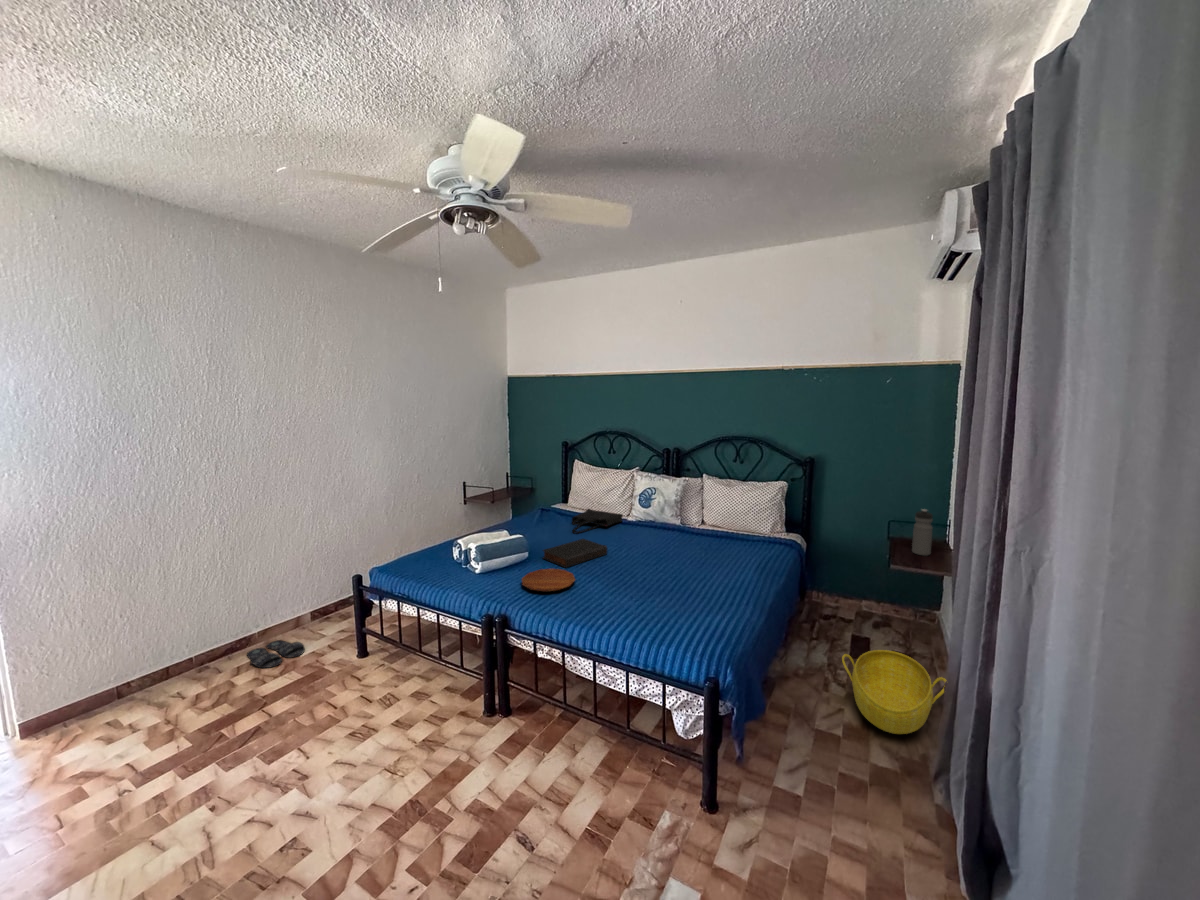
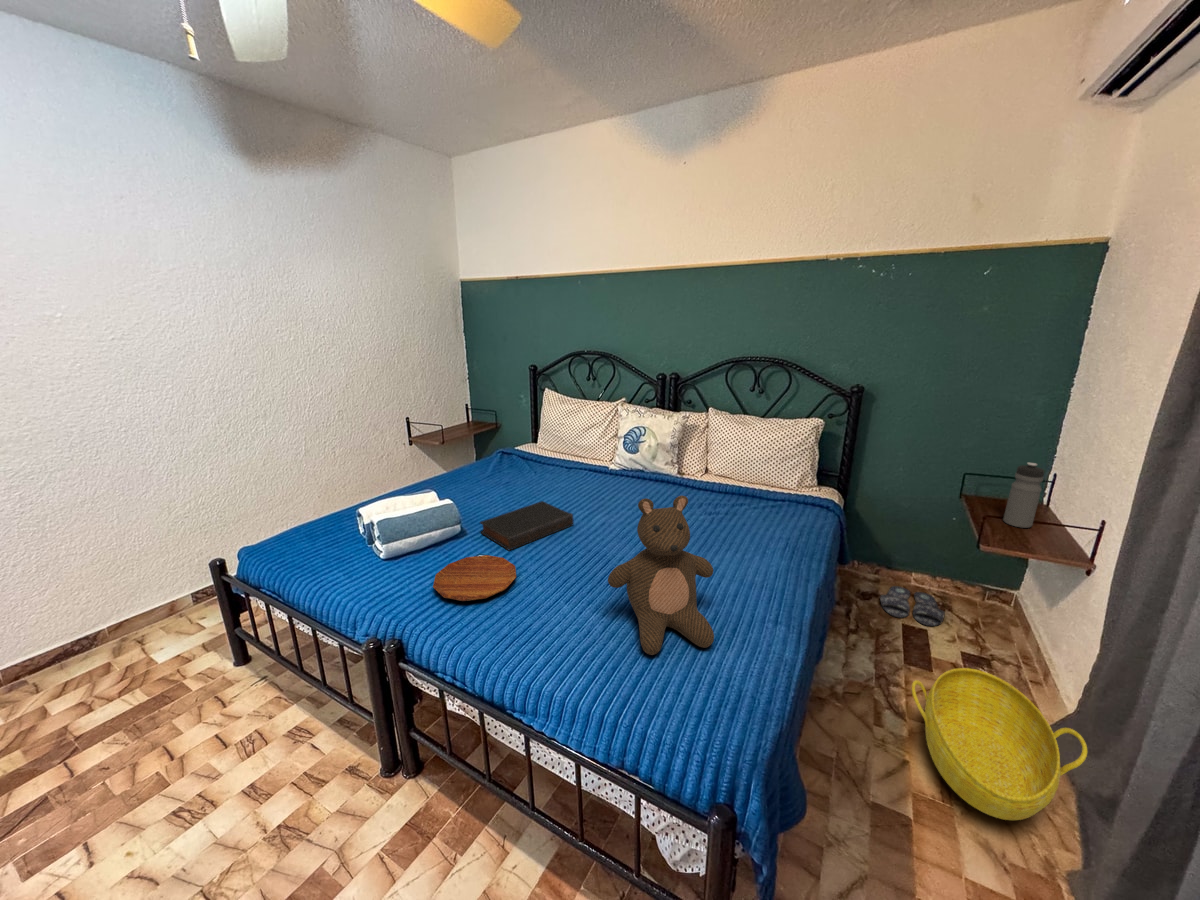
tote bag: present [572,509,623,534] -> none [532,453,602,490]
stuffed bear: none [639,520,705,615] -> present [608,495,714,655]
slippers: present [247,640,305,668] -> present [881,586,945,626]

